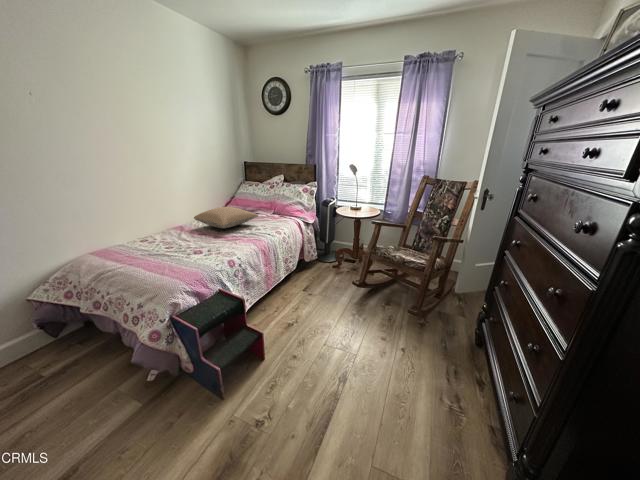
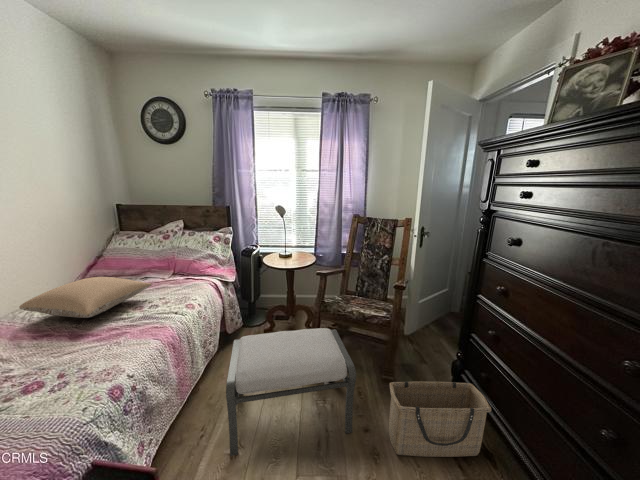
ottoman: none [288,257,377,336] -> present [226,328,356,456]
basket: none [399,307,485,378] -> present [389,382,491,457]

